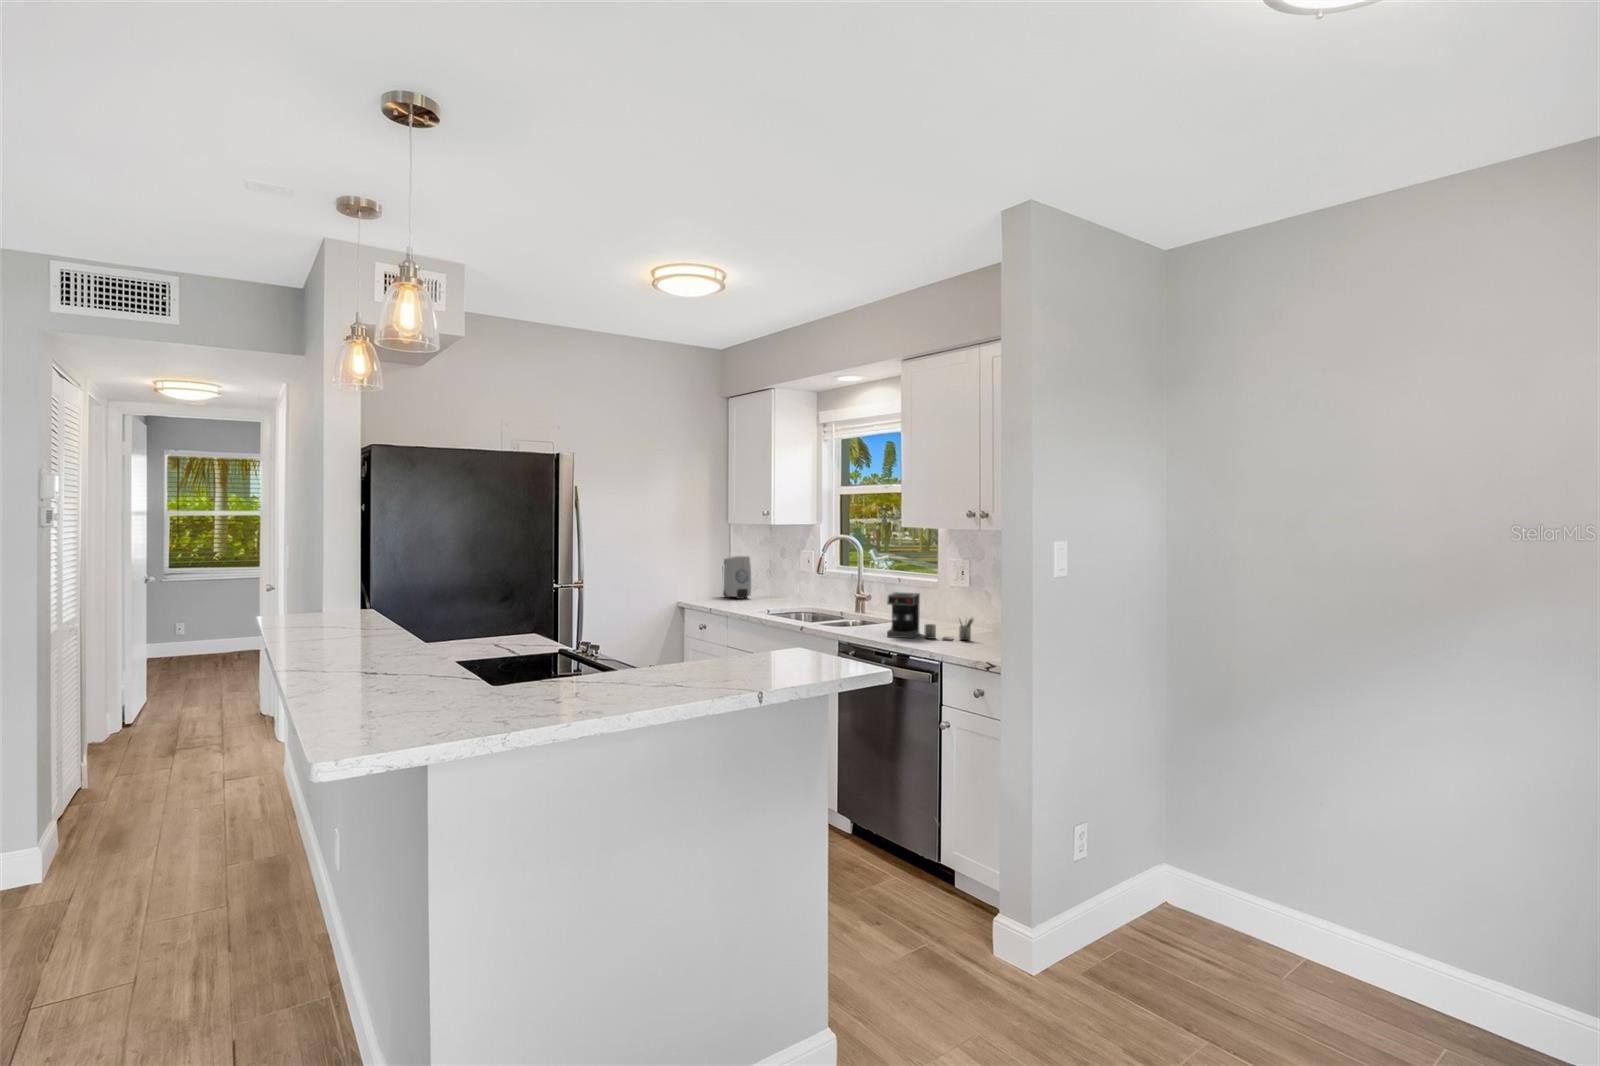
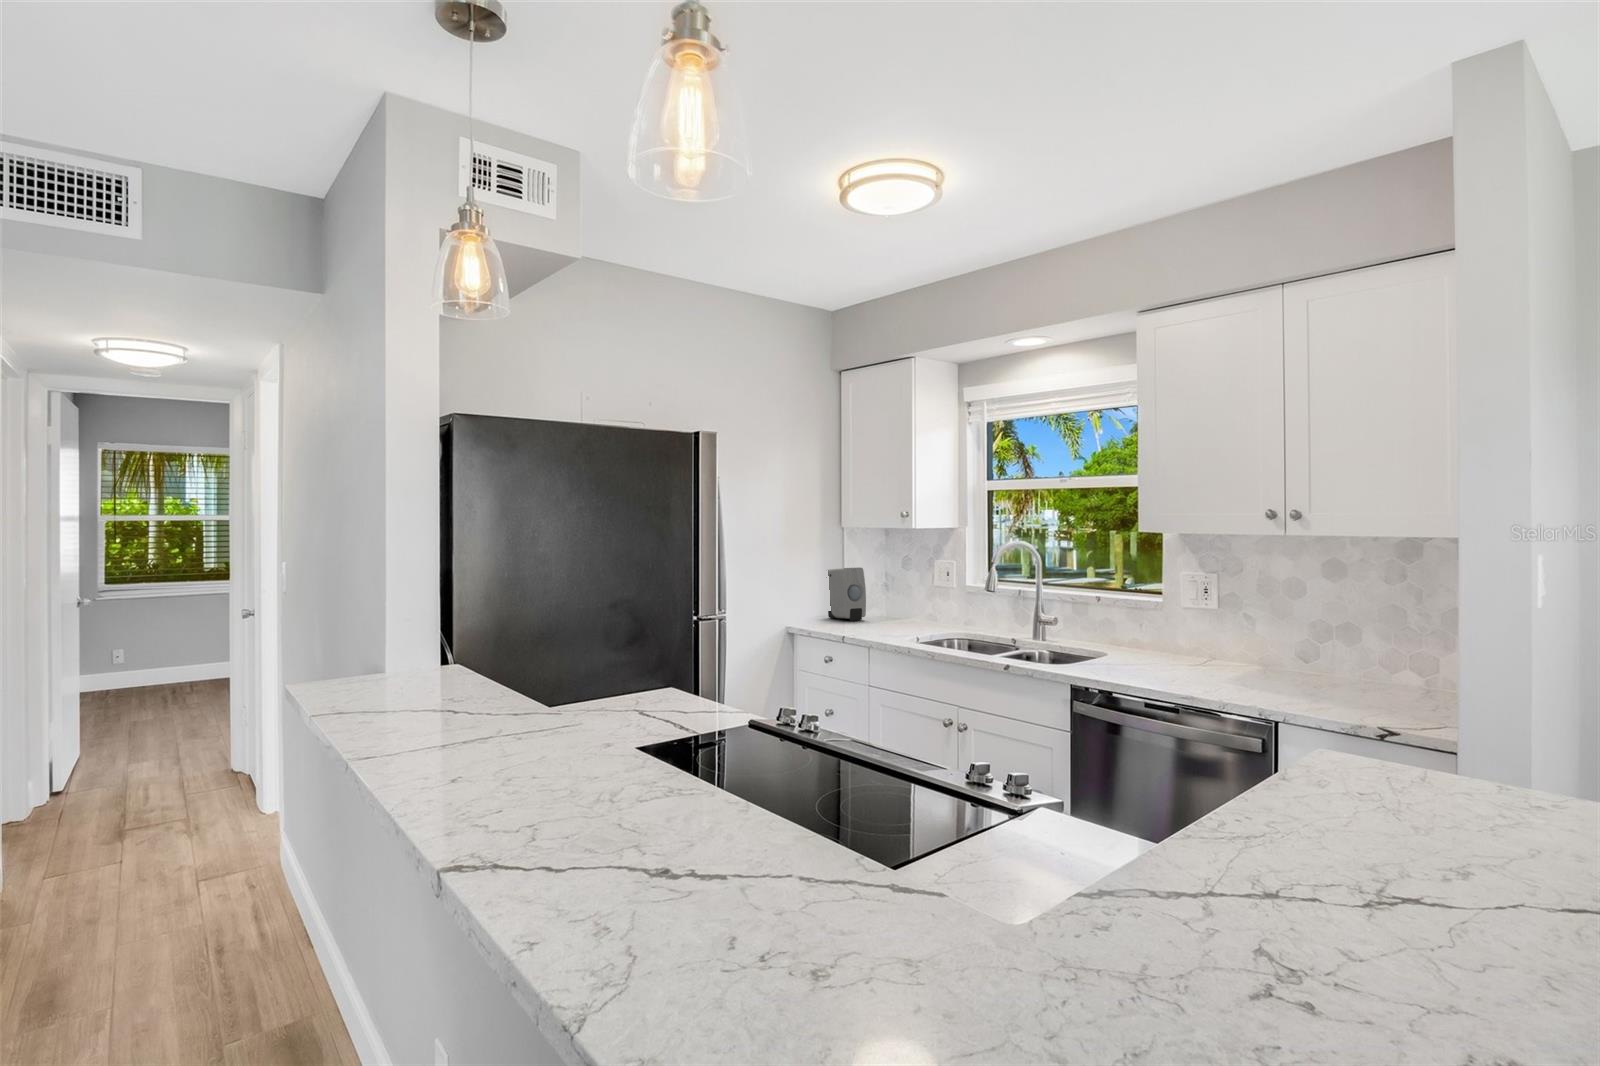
coffee maker: present [887,592,973,640] -> none [1134,618,1267,685]

